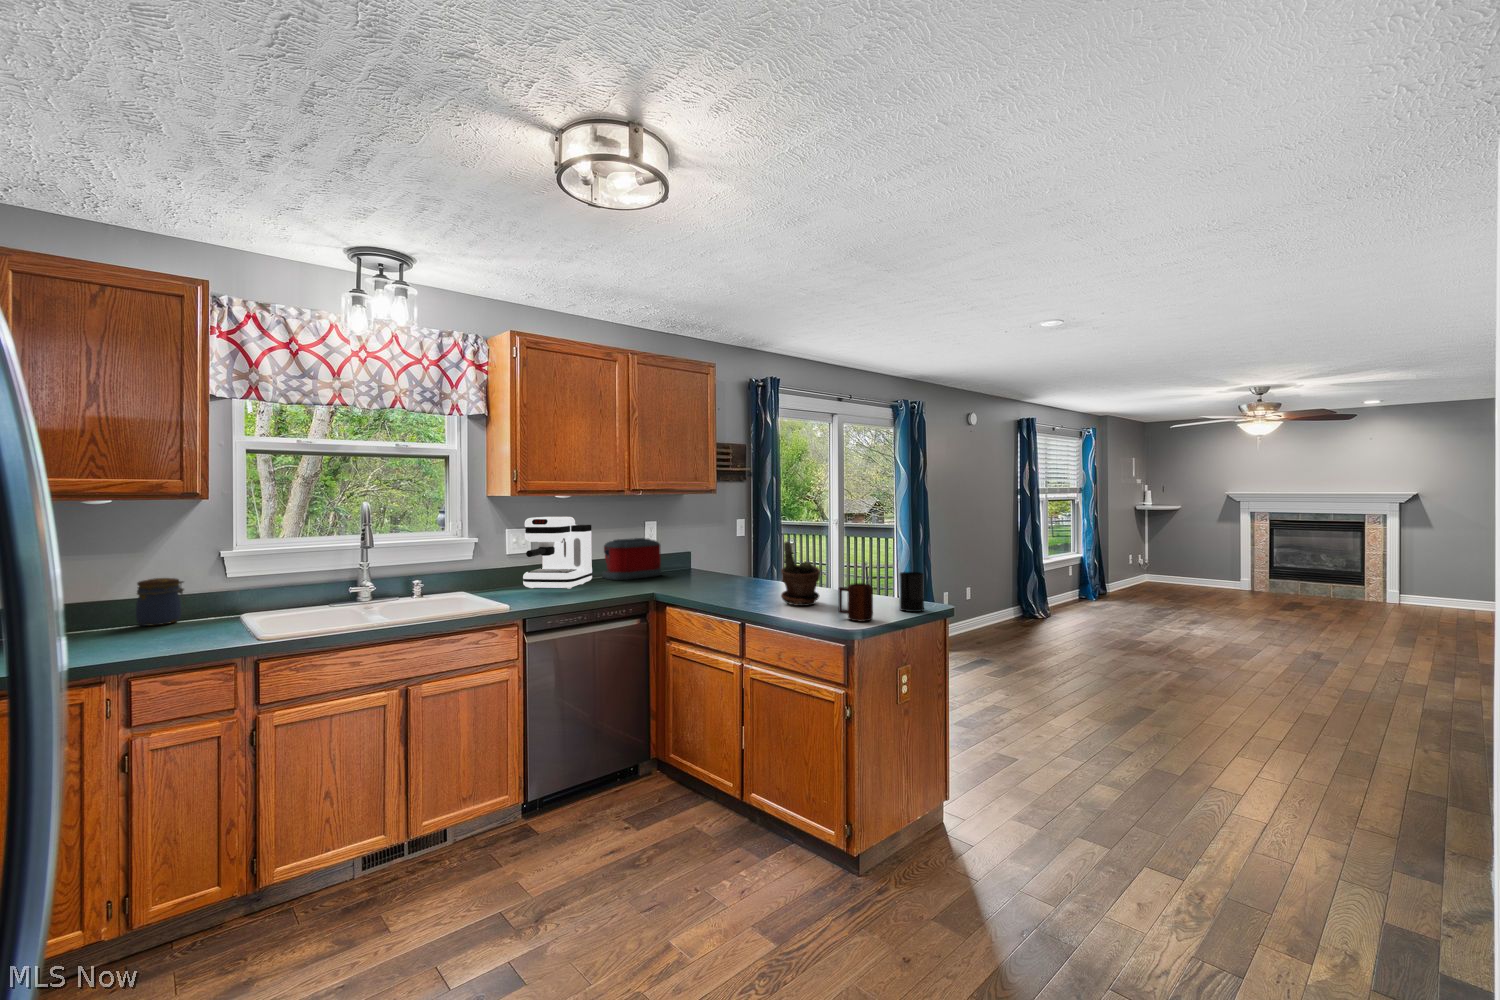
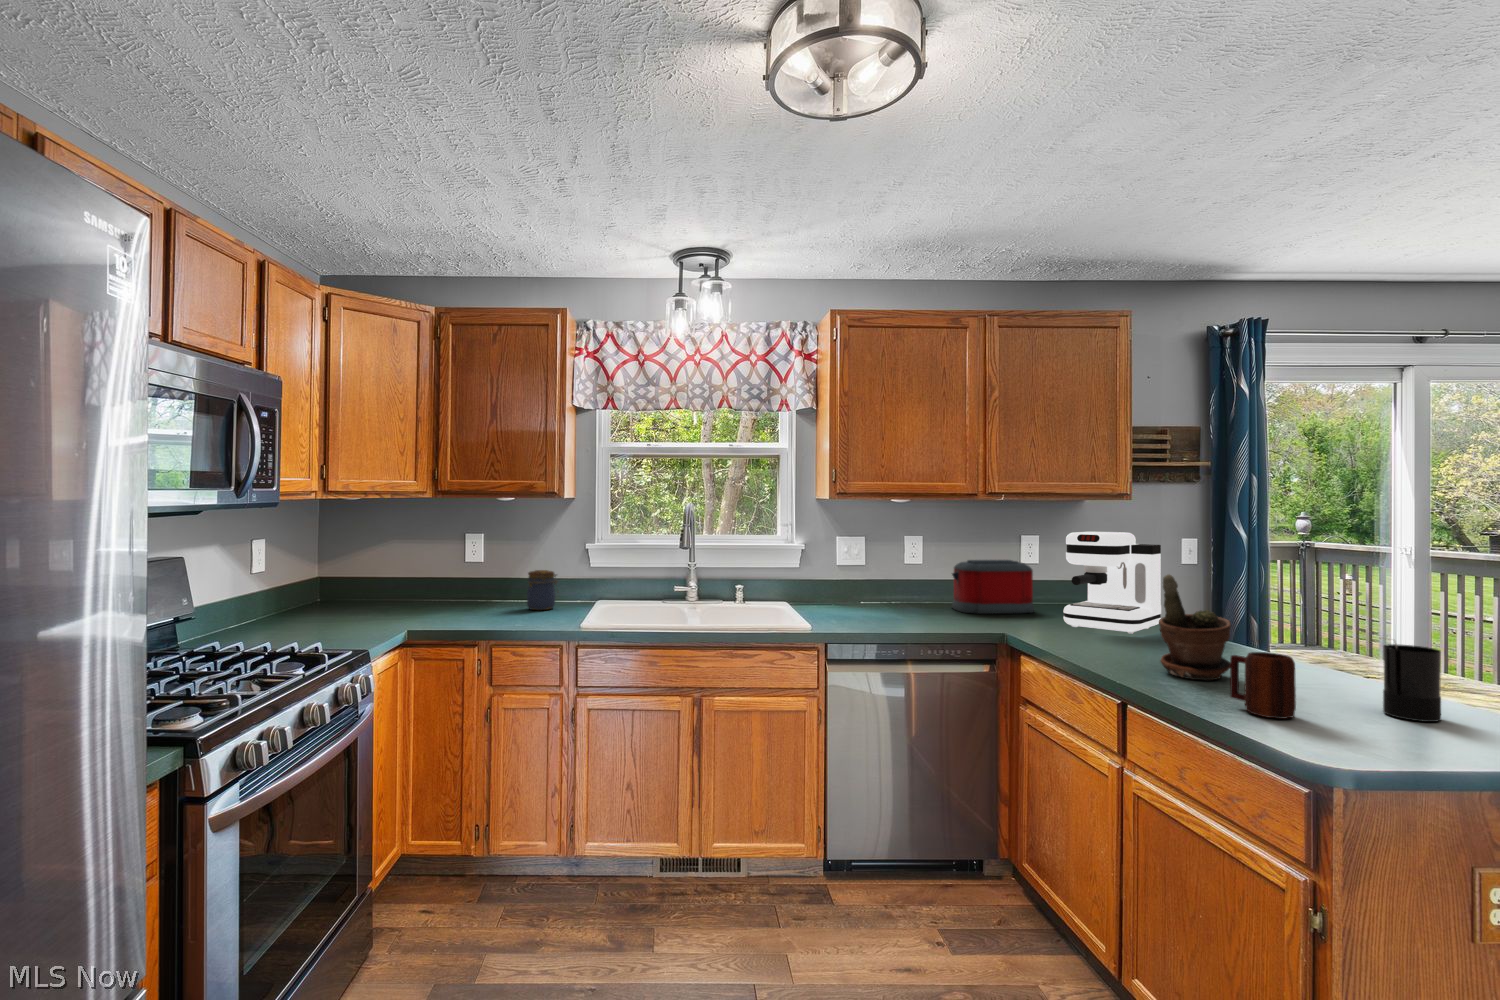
coffee maker: present [523,517,592,589] -> present [1063,532,1161,634]

